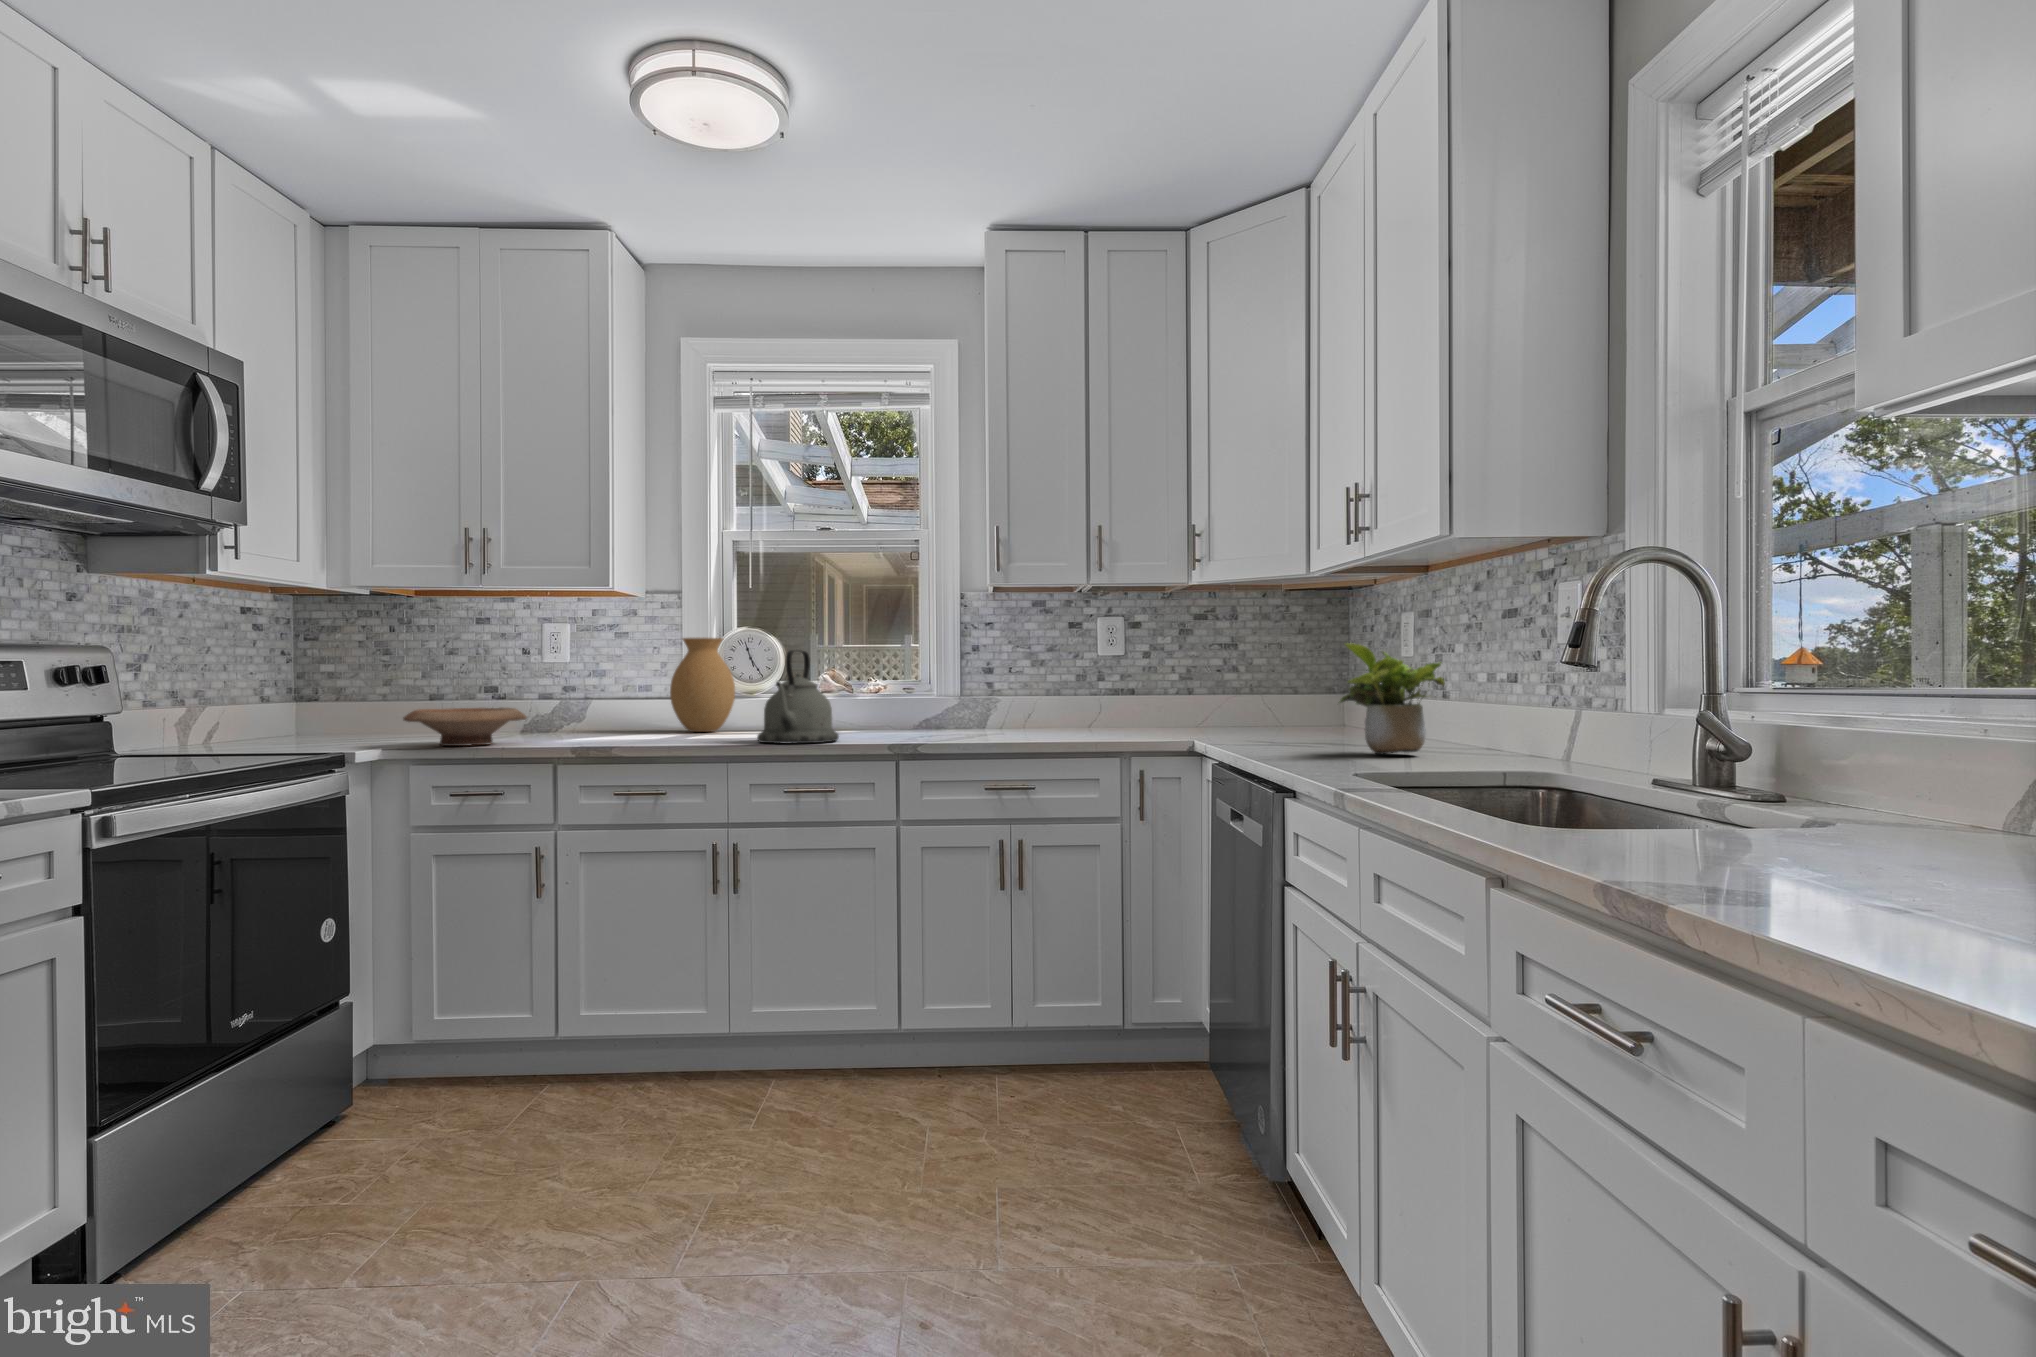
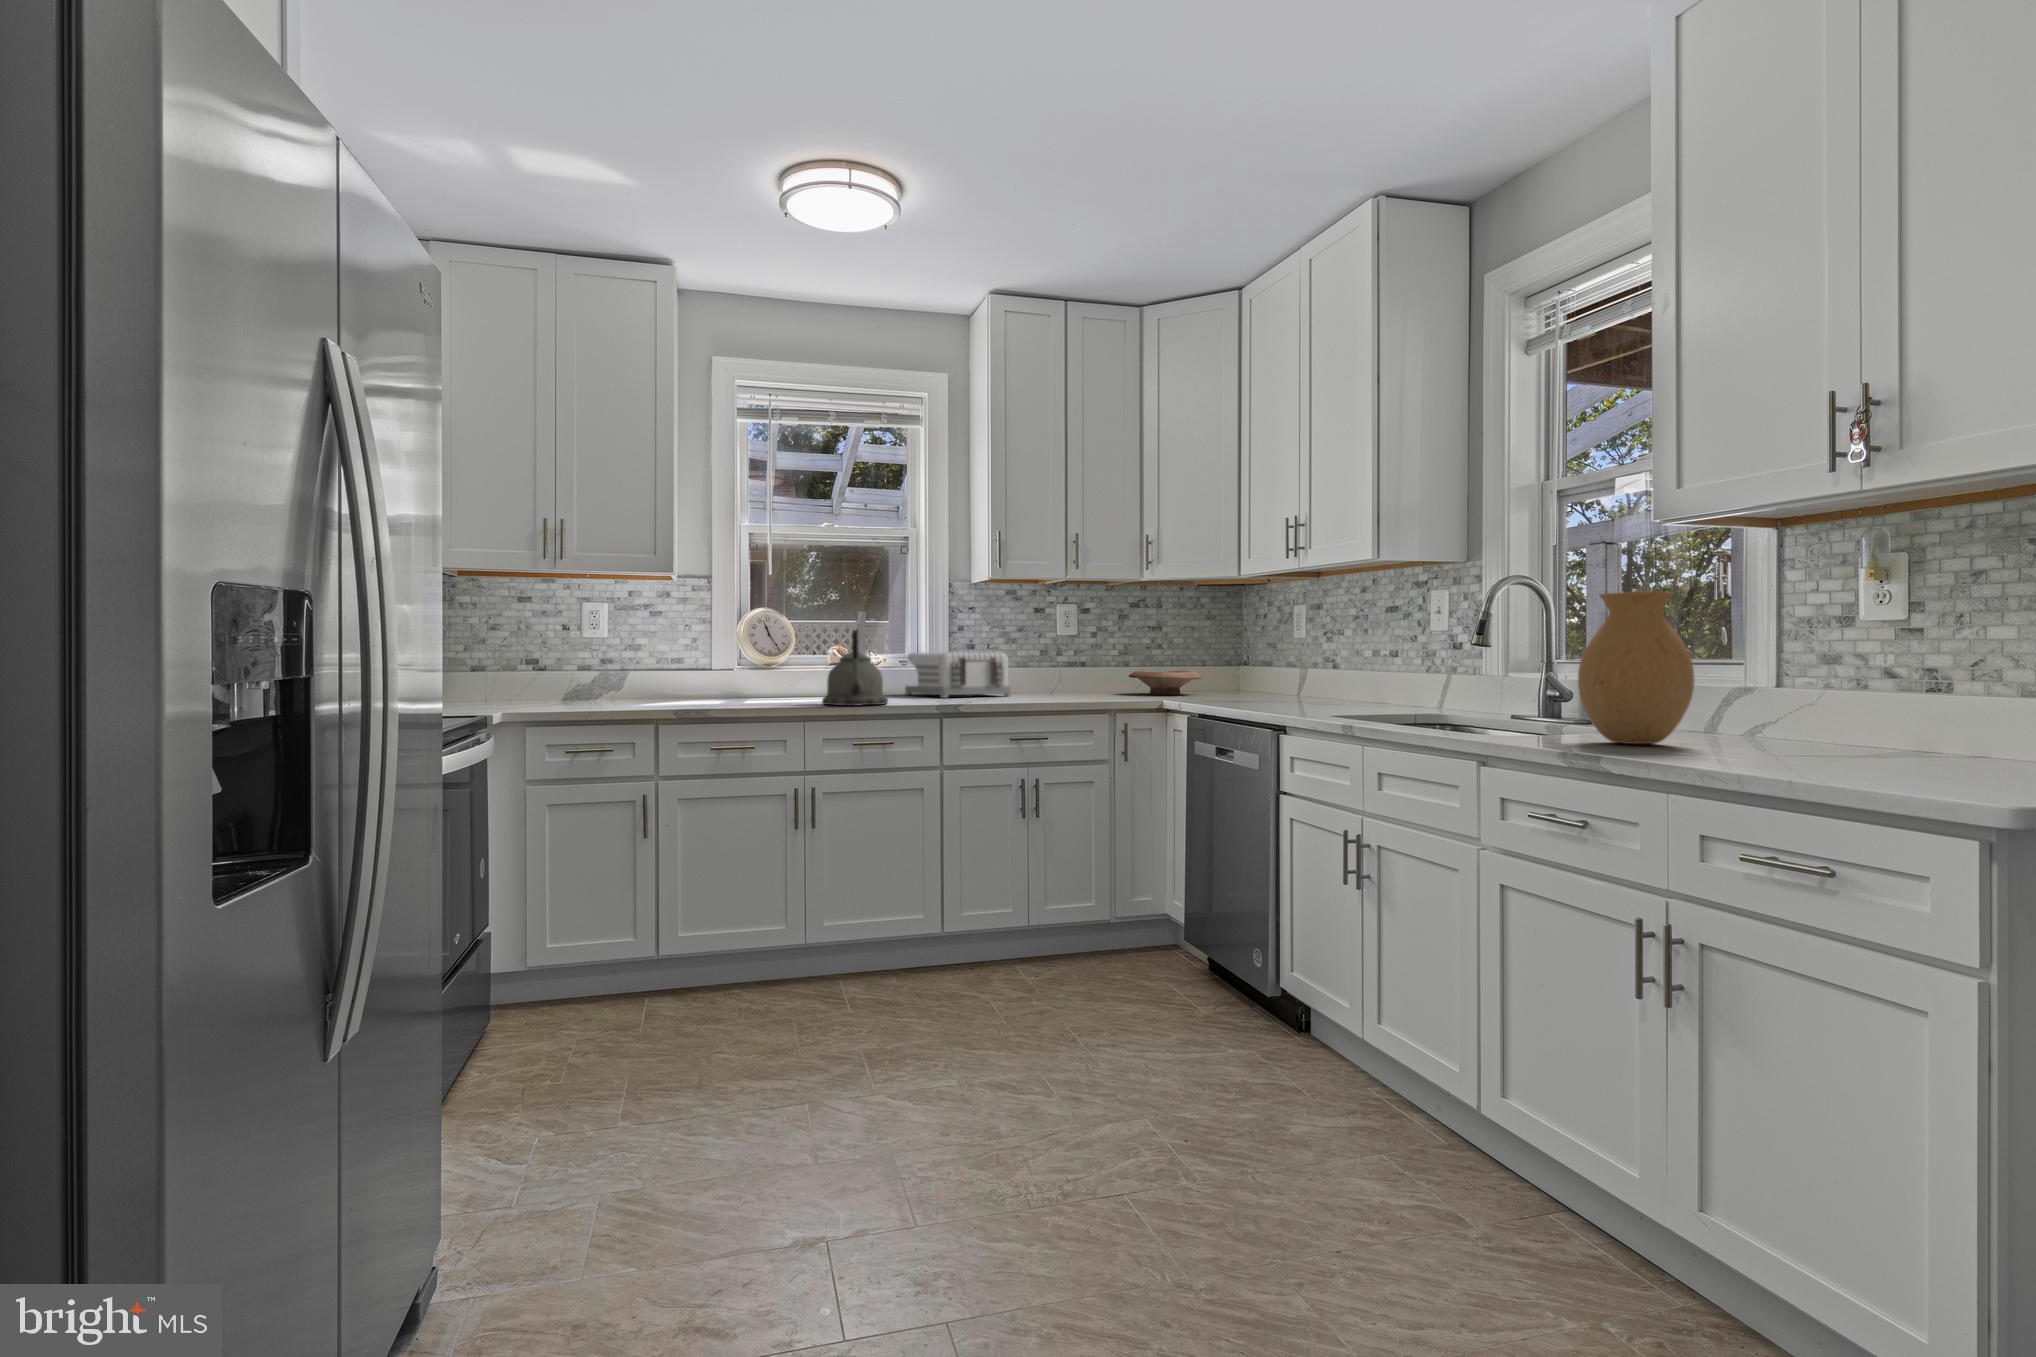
vase: present [670,638,735,732] -> present [1578,592,1694,744]
potted plant: present [1340,643,1445,755] -> none [1283,629,1355,707]
toaster: none [917,677,1033,733] -> present [905,652,1011,698]
wooden bowl: present [403,708,527,746] -> present [1129,670,1202,695]

